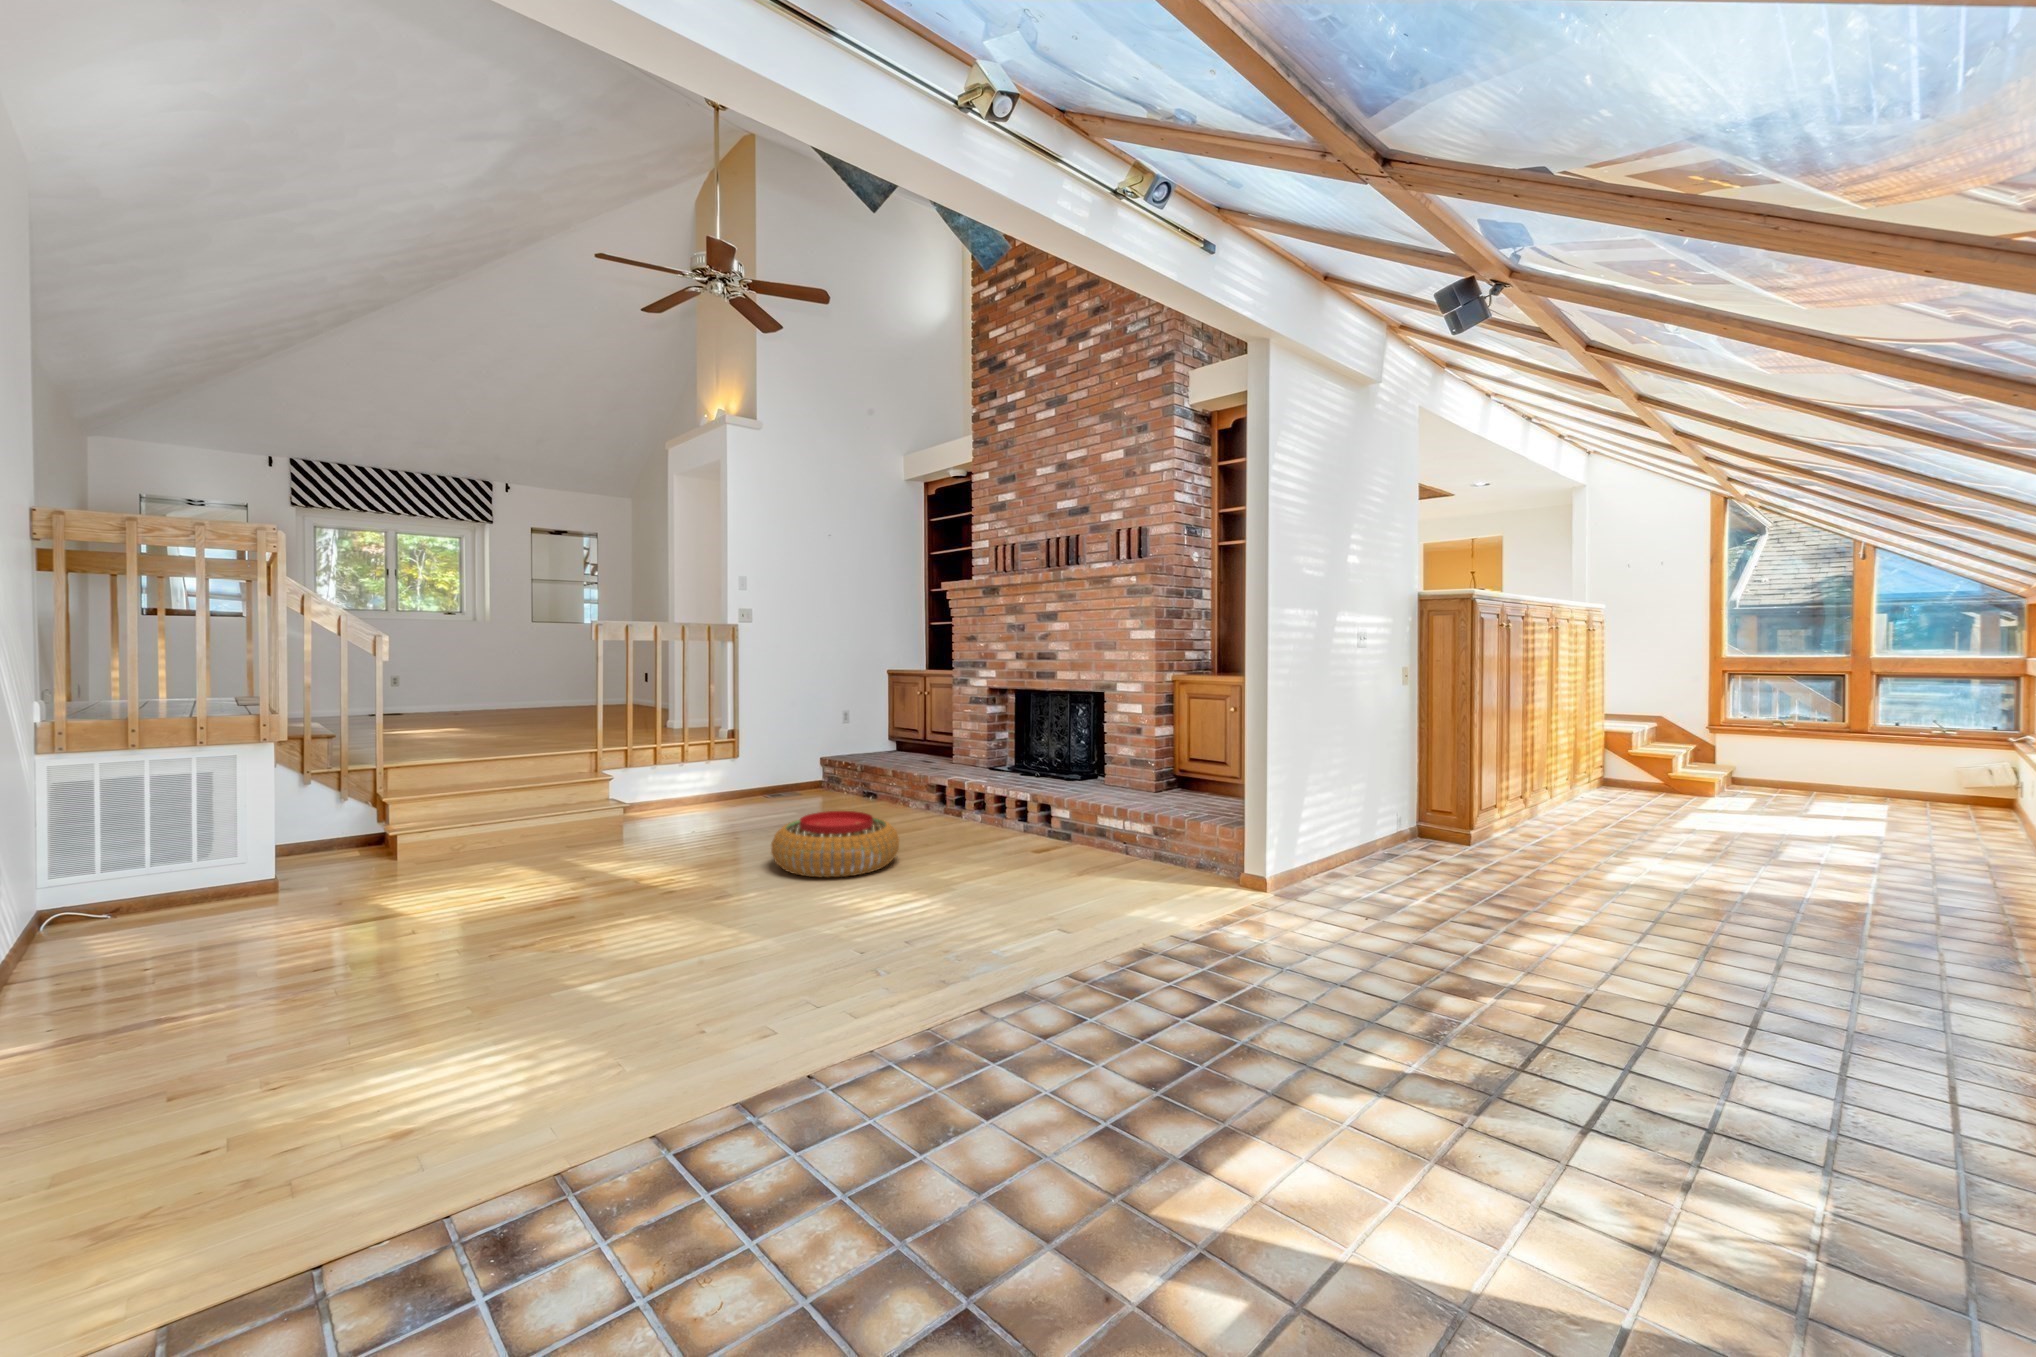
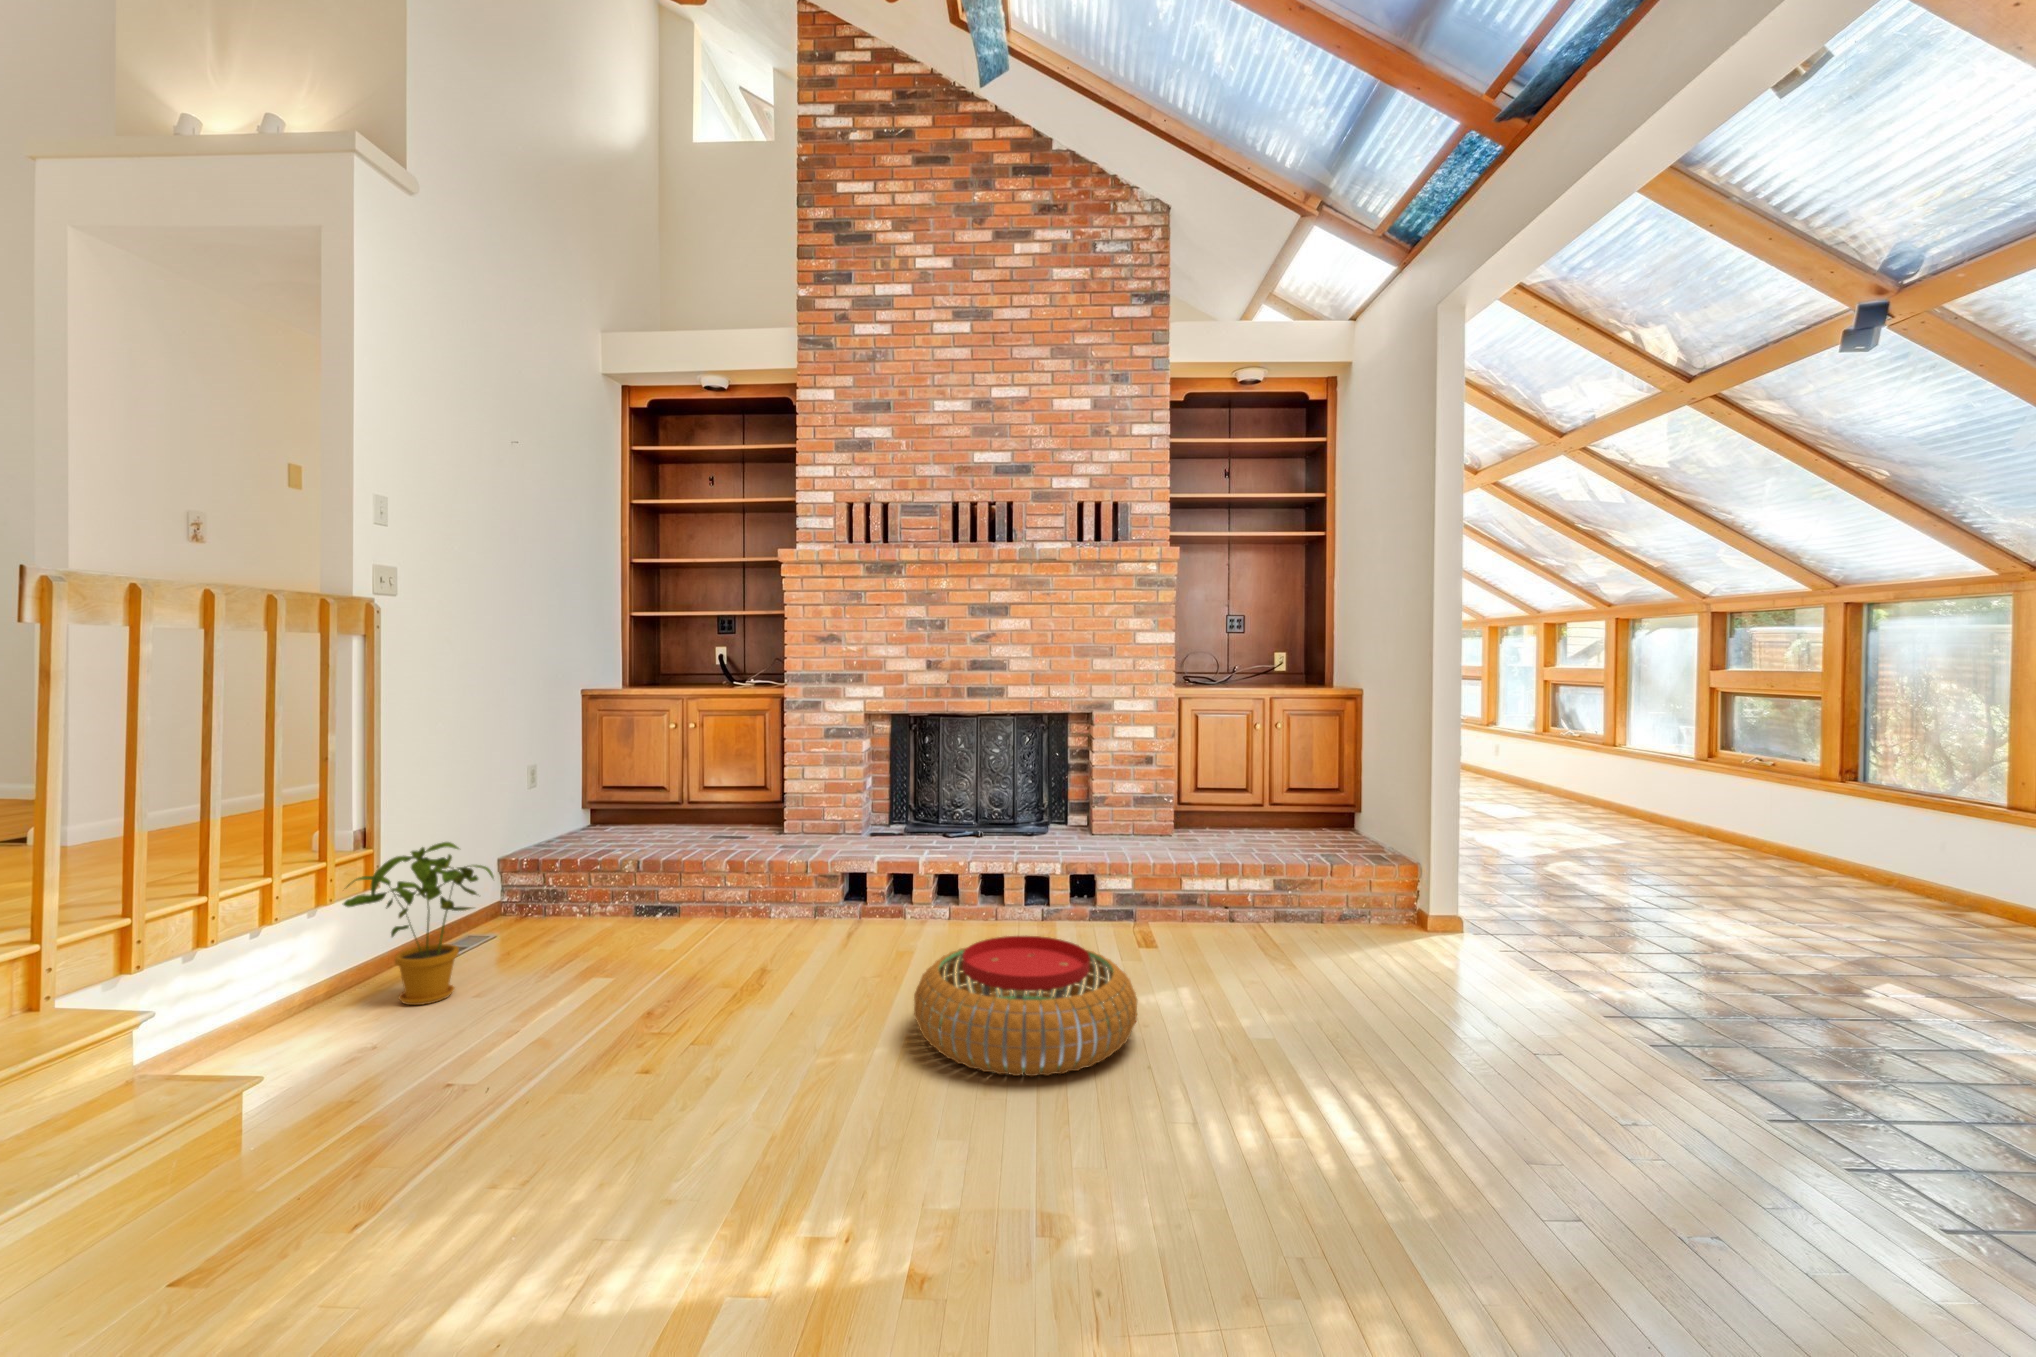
house plant: none [687,733,741,806] -> present [343,842,494,1005]

